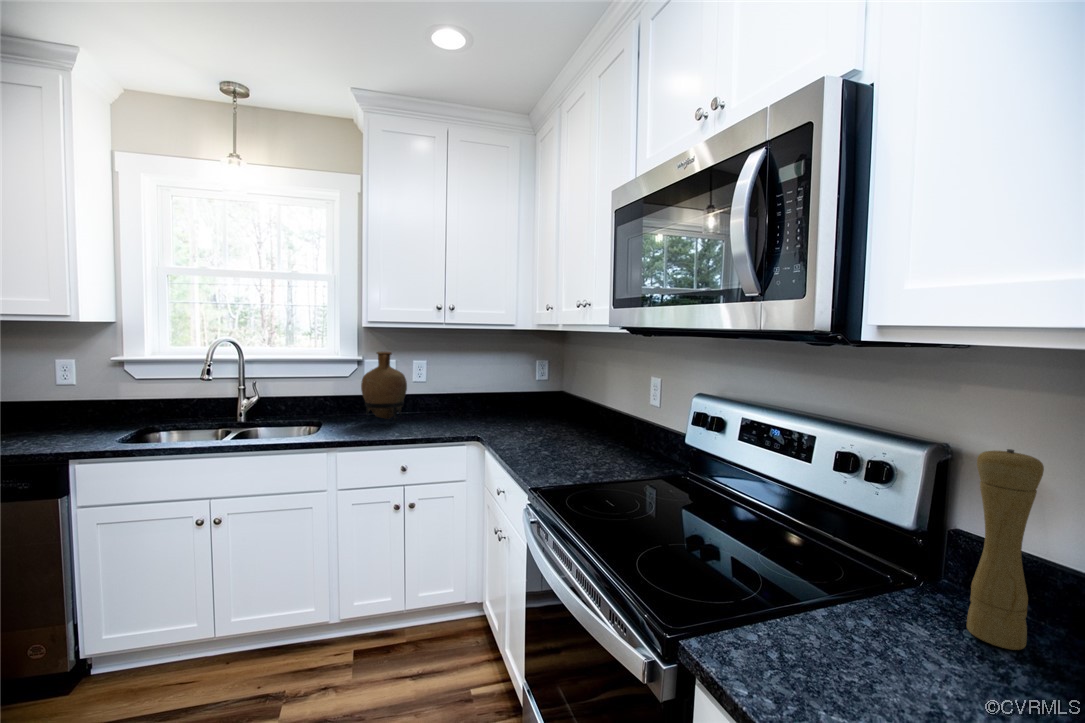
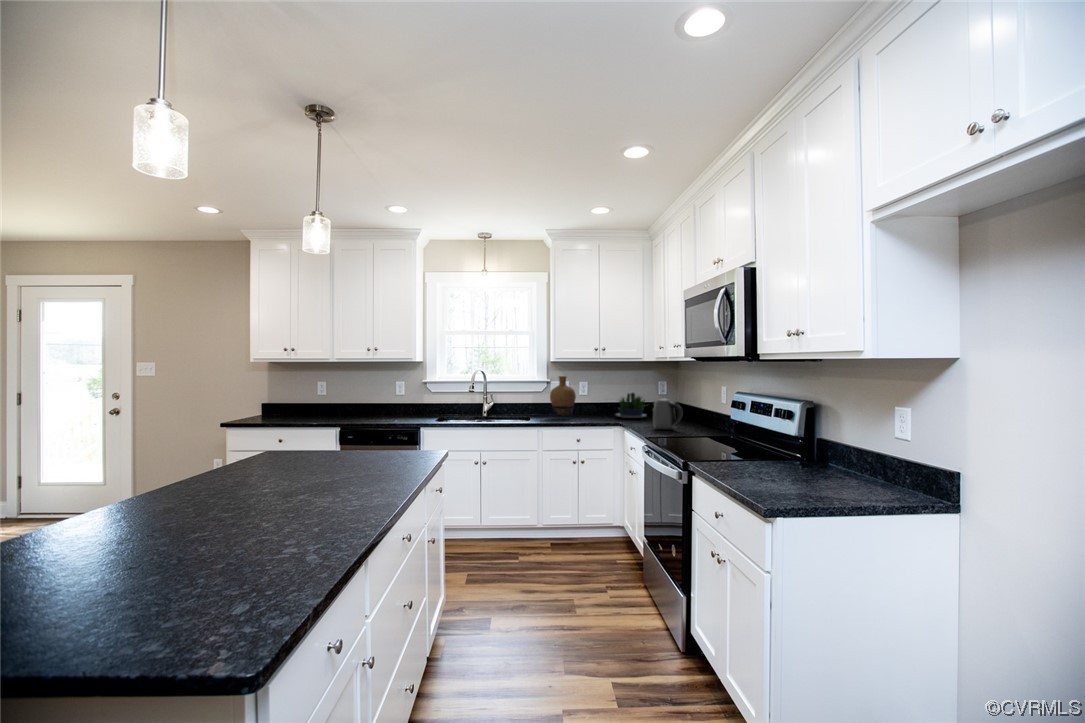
potted plant: none [472,378,530,419] -> present [616,393,646,418]
kettle: none [540,397,591,453] -> present [653,399,682,430]
pepper mill: present [967,449,1044,650] -> none [799,398,820,472]

